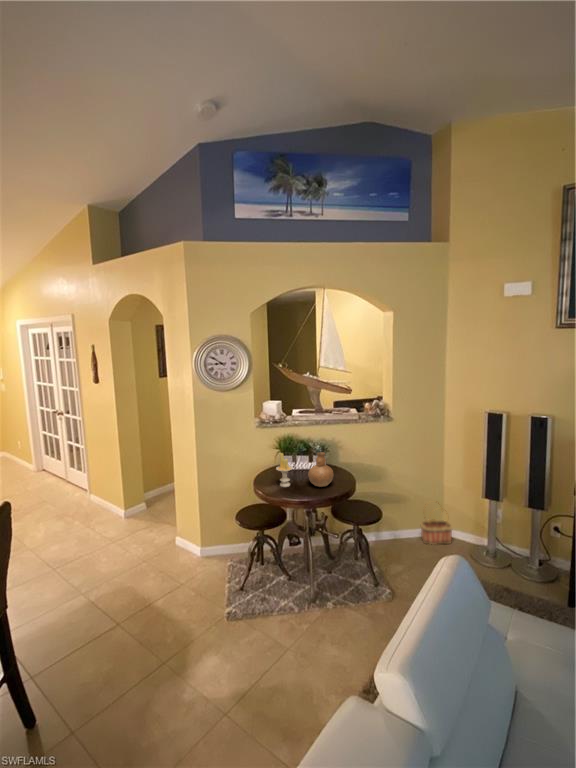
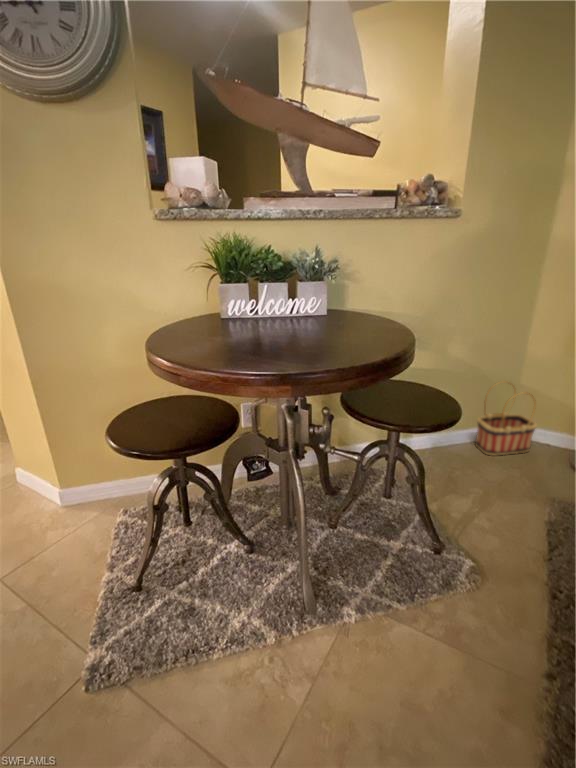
vase: present [308,452,333,487] -> none [295,246,364,342]
candle: present [276,453,293,487] -> none [203,248,251,346]

